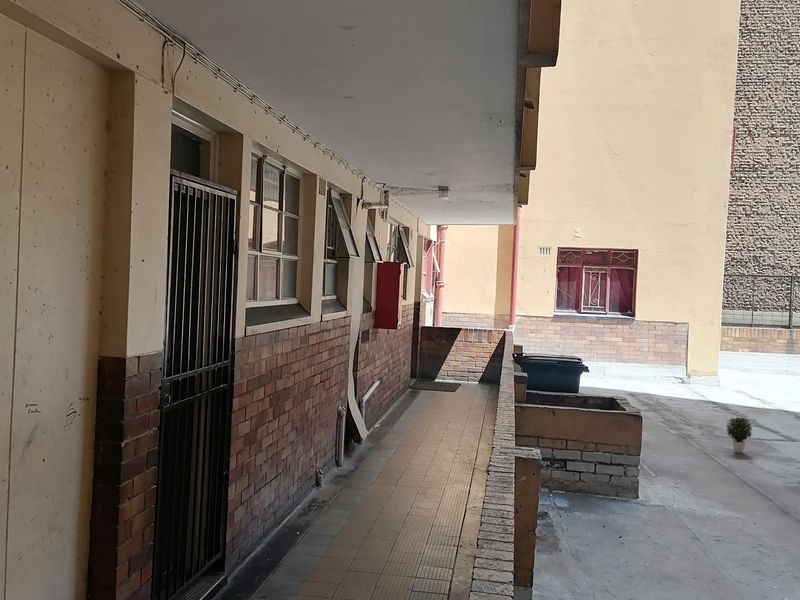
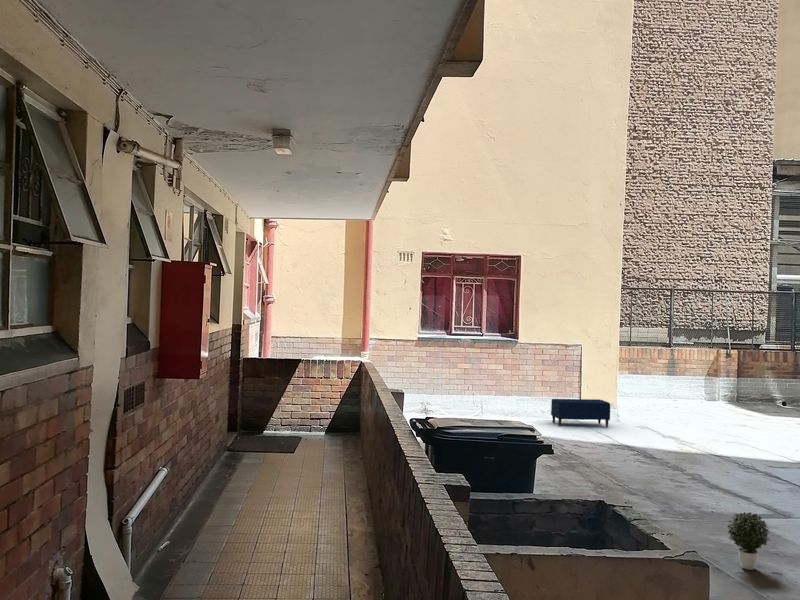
bench: none [663,365,712,389] -> present [551,399,610,427]

